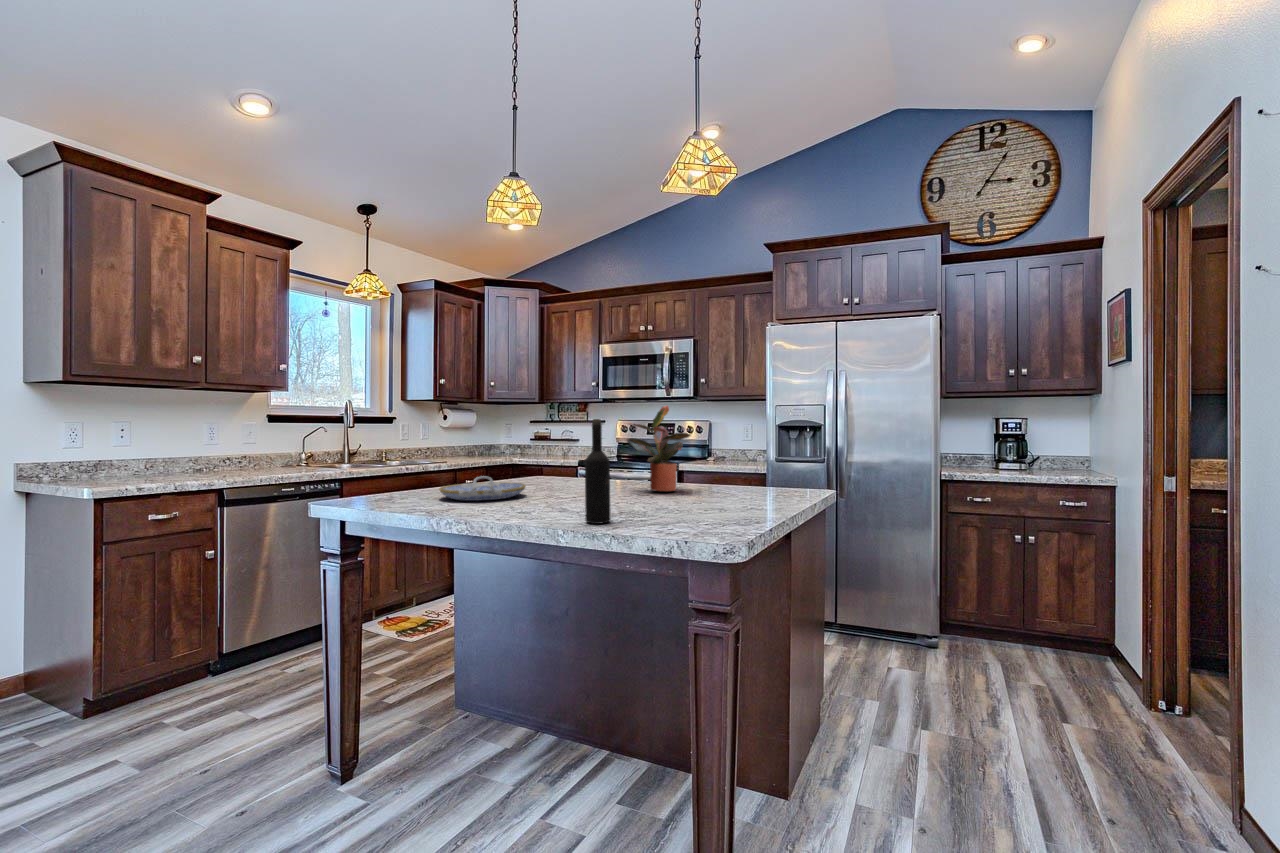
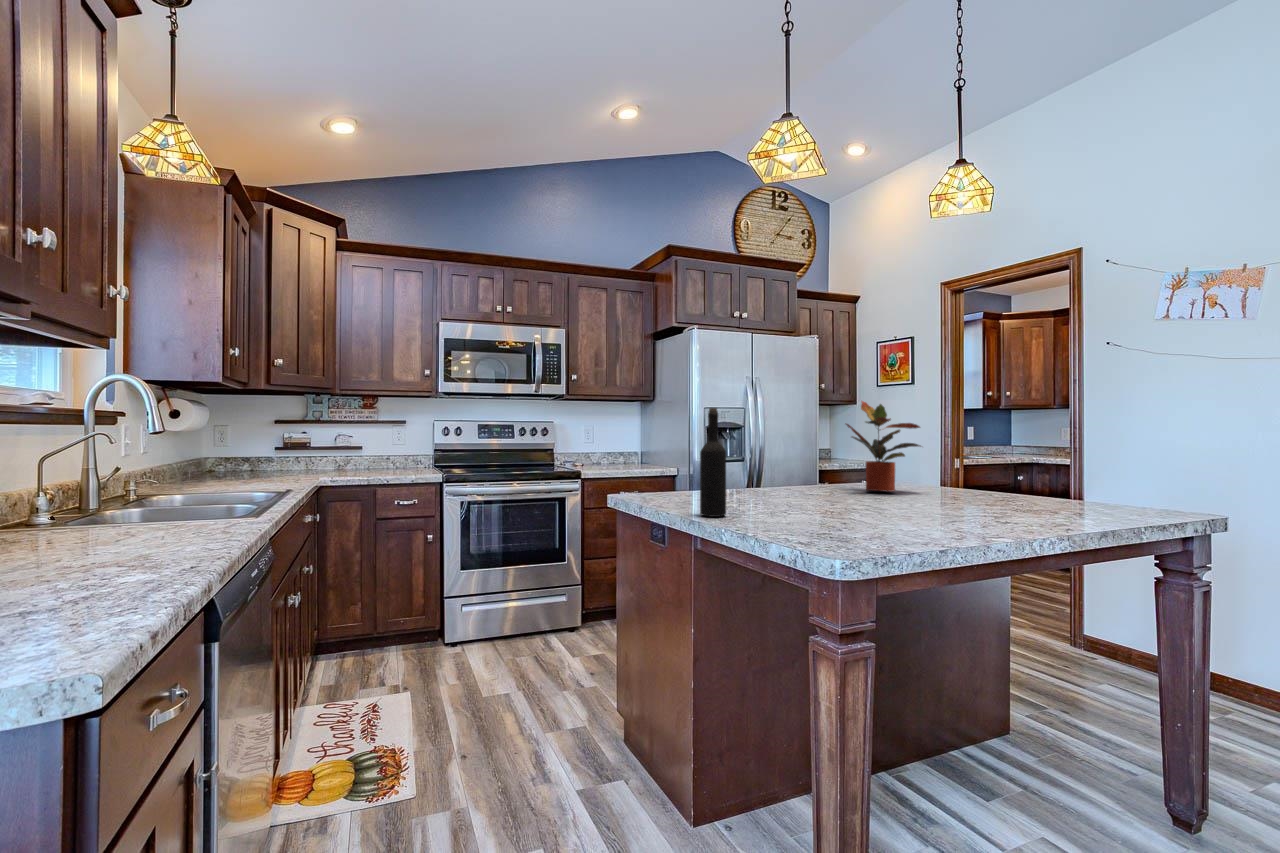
wine bottle: present [585,419,611,524] -> present [700,408,726,517]
serving tray: present [439,476,526,501] -> none [769,488,897,520]

